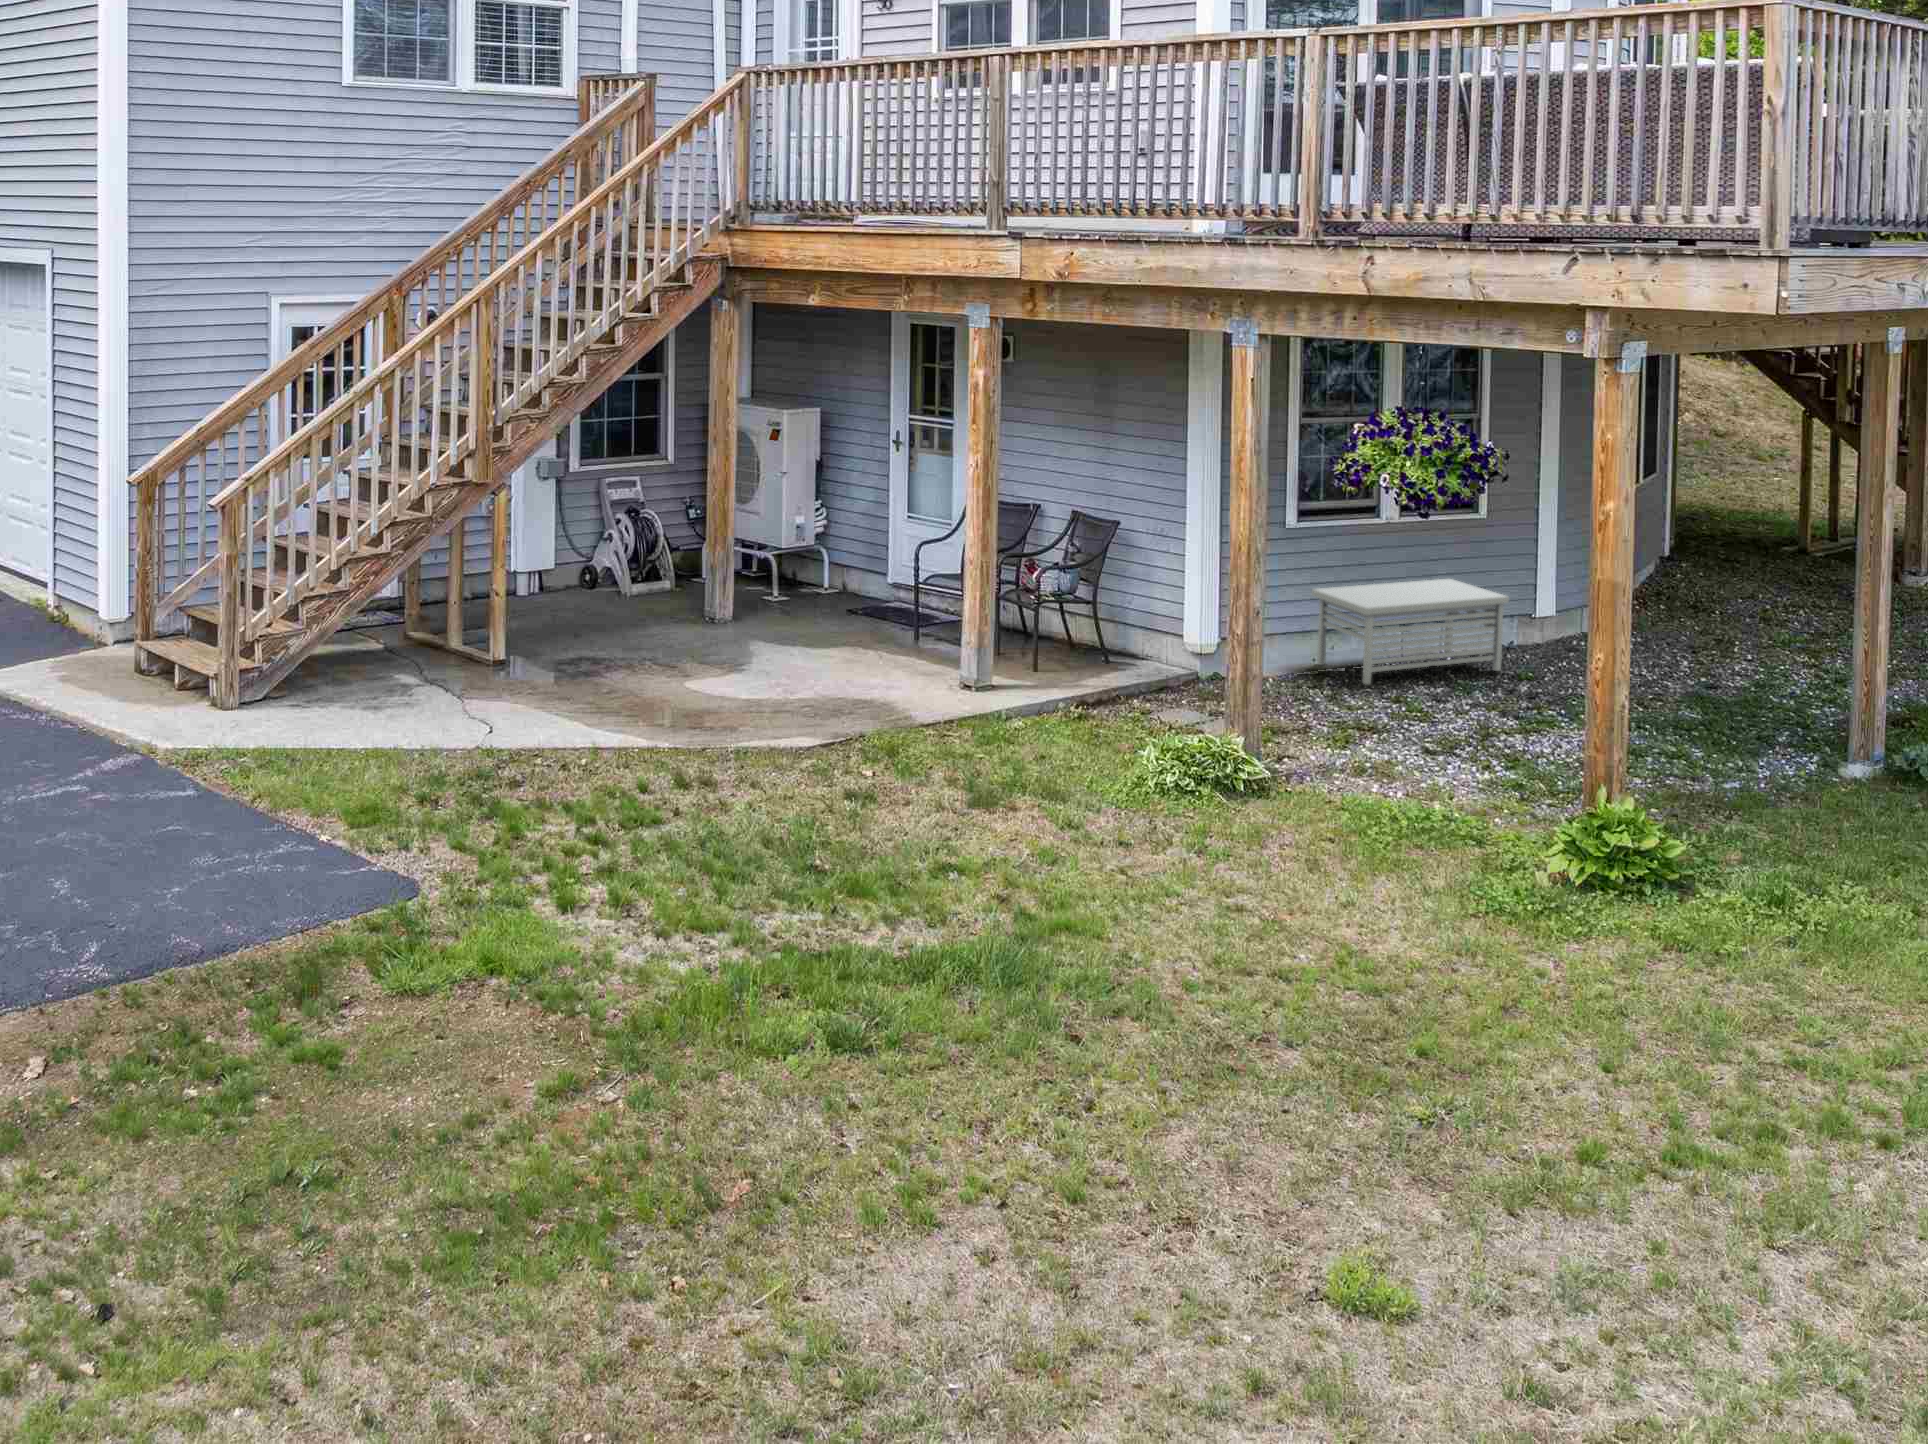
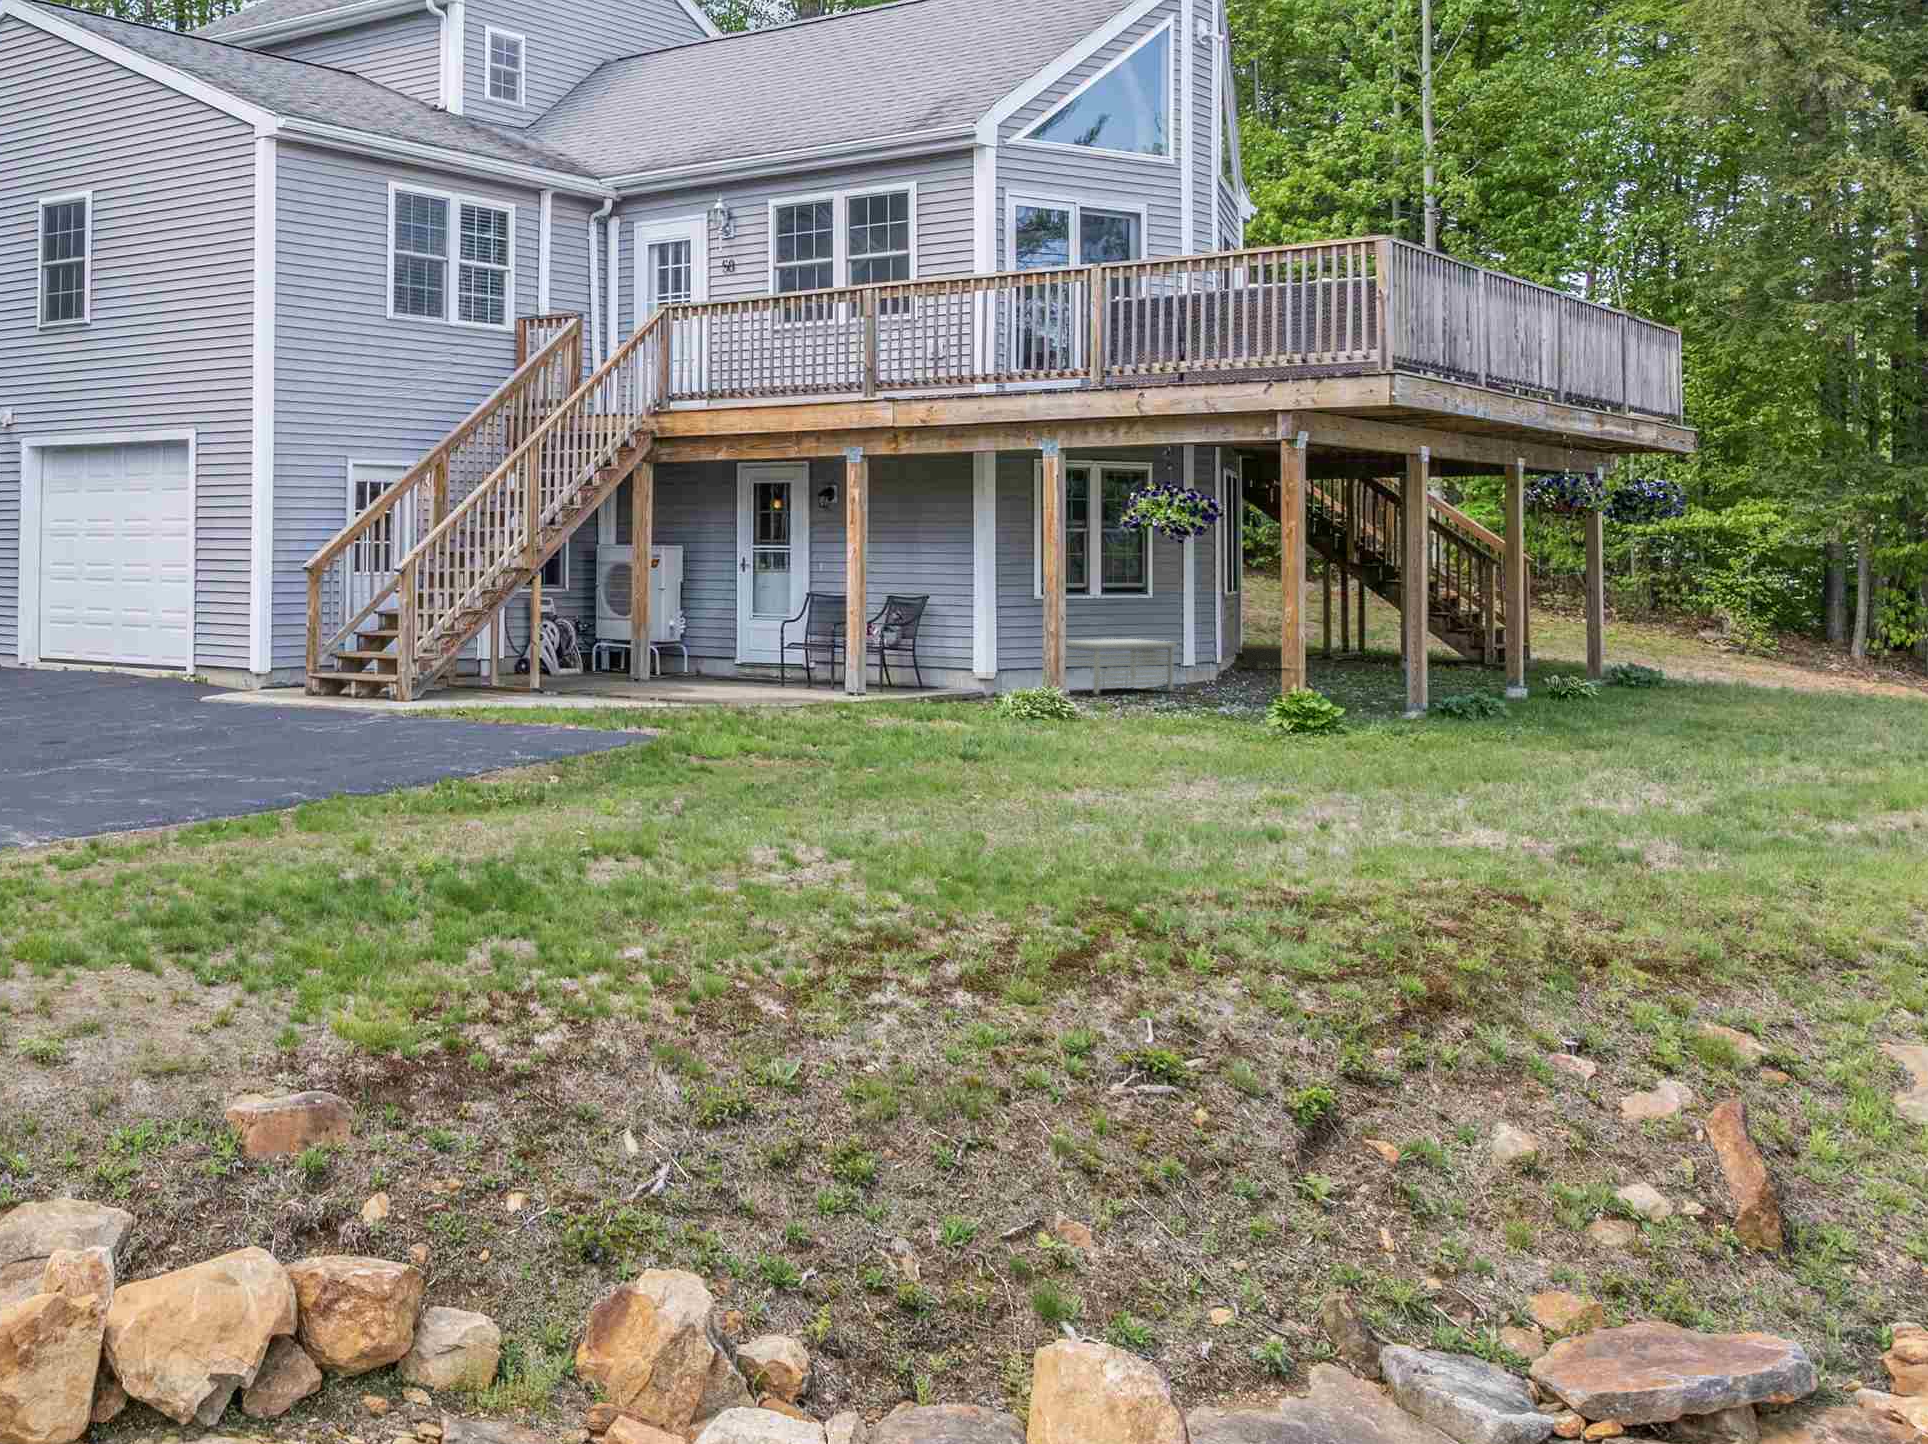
basket: none [1664,532,1735,577] -> present [1240,644,1280,670]

